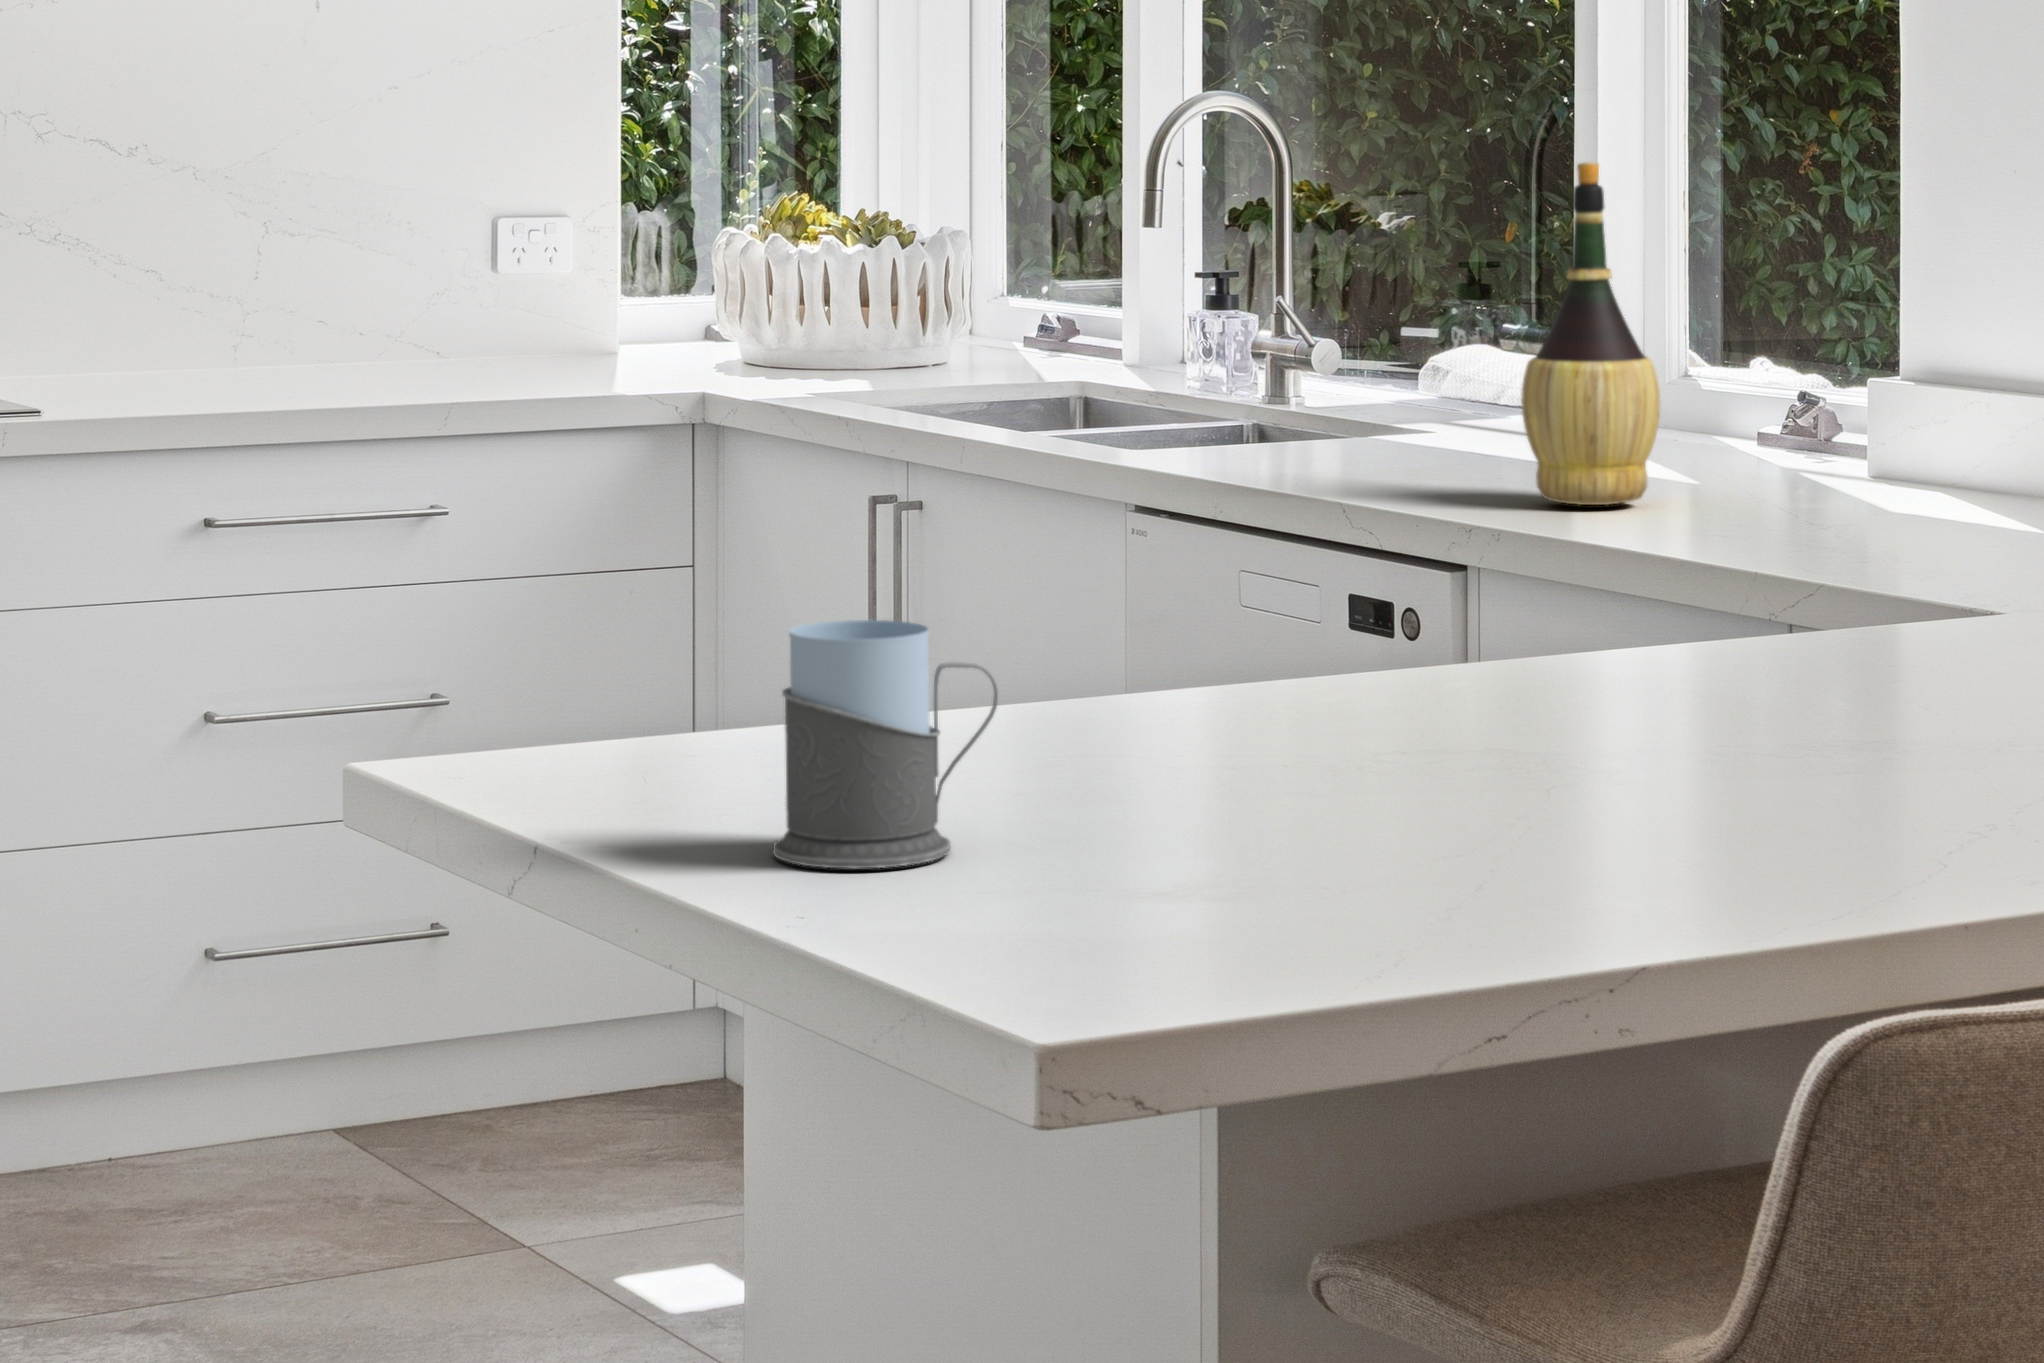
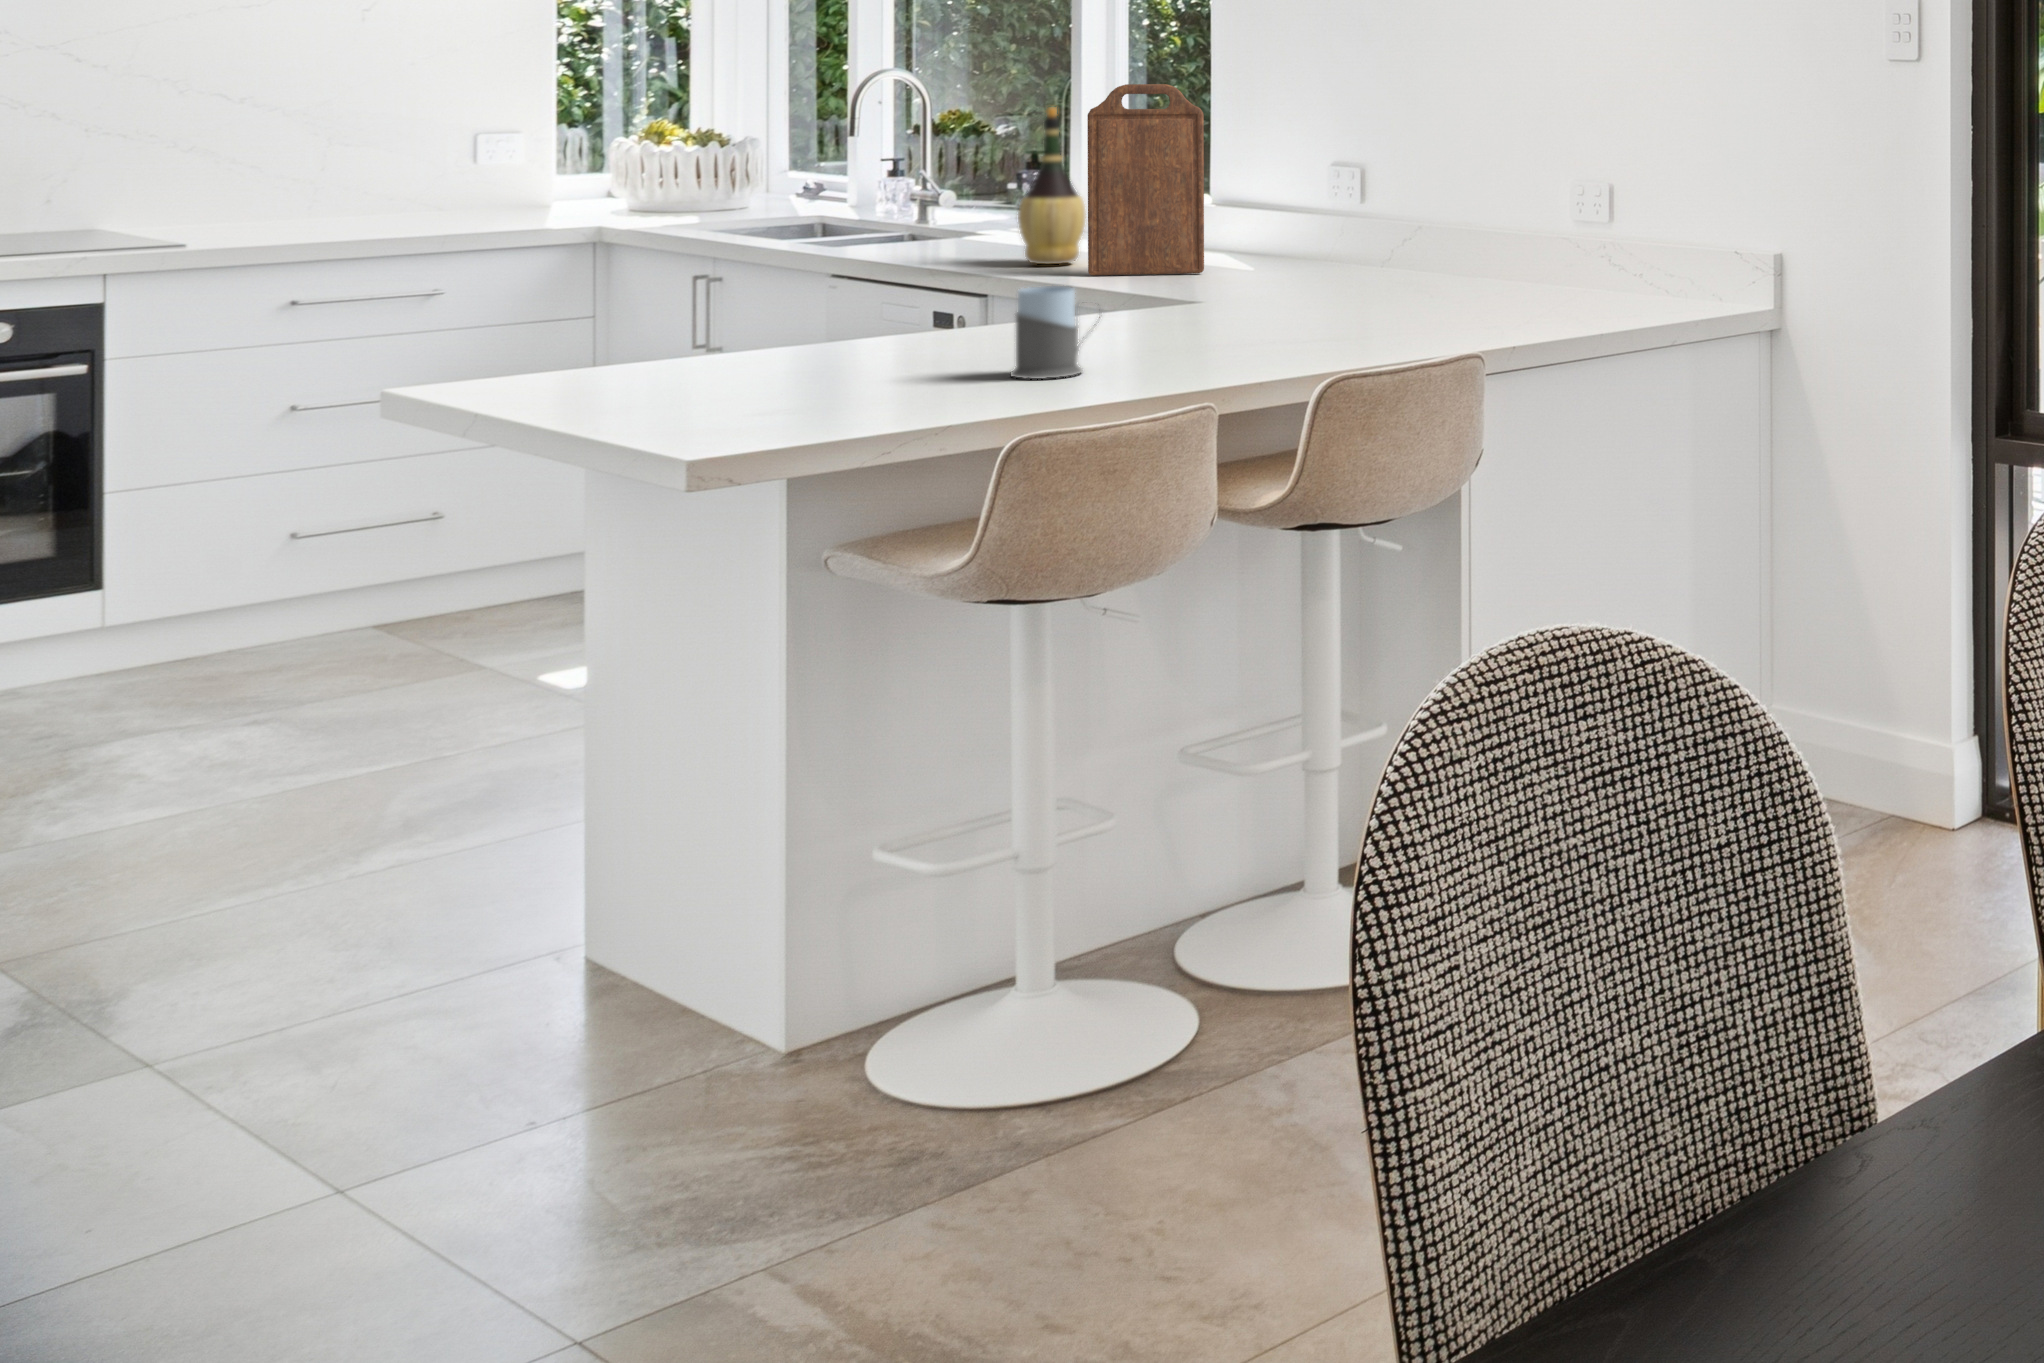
cutting board: none [1684,109,1942,539] -> present [1088,84,1204,275]
mug: present [773,620,998,869] -> present [1011,286,1102,379]

